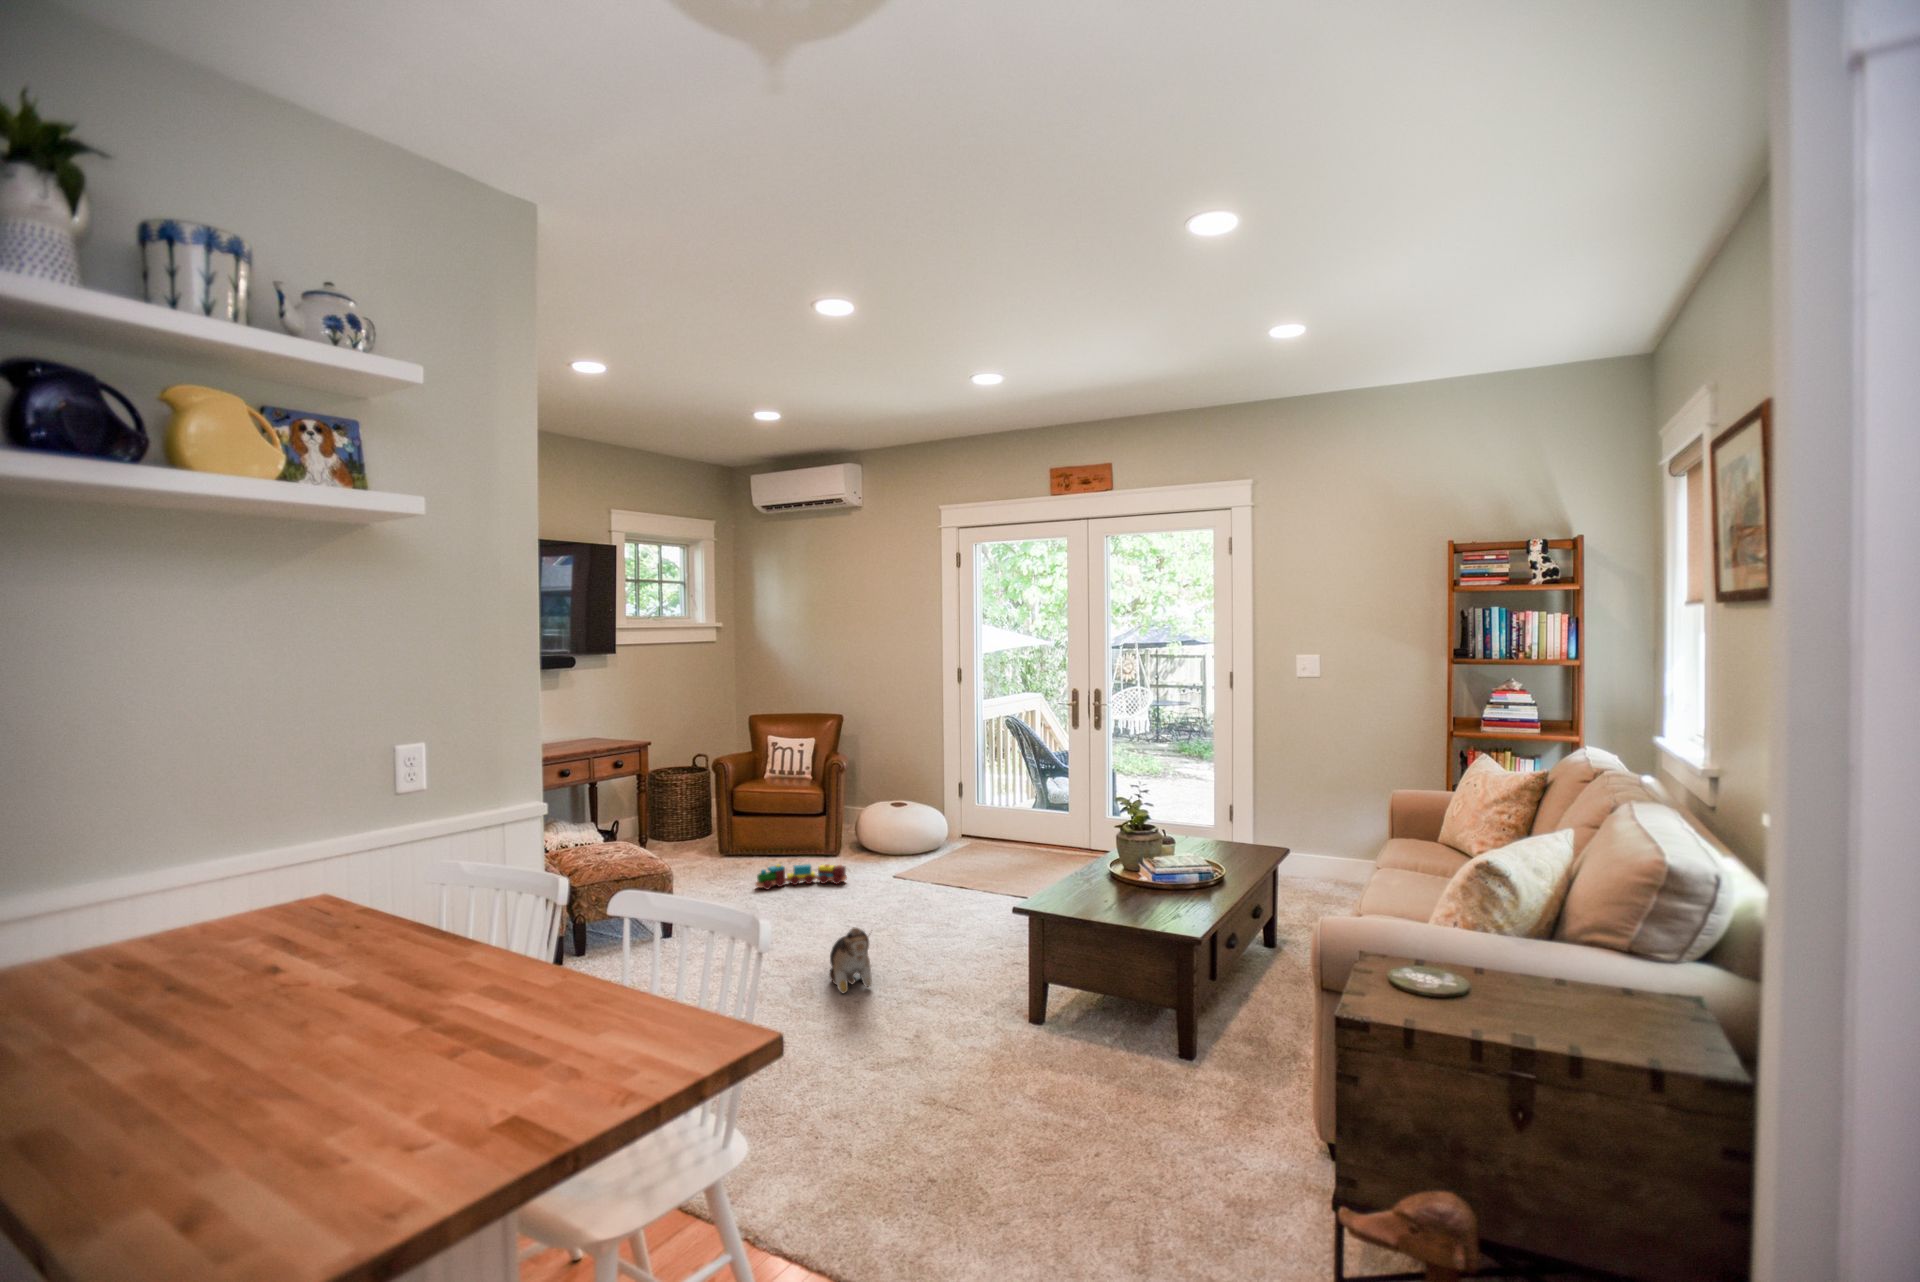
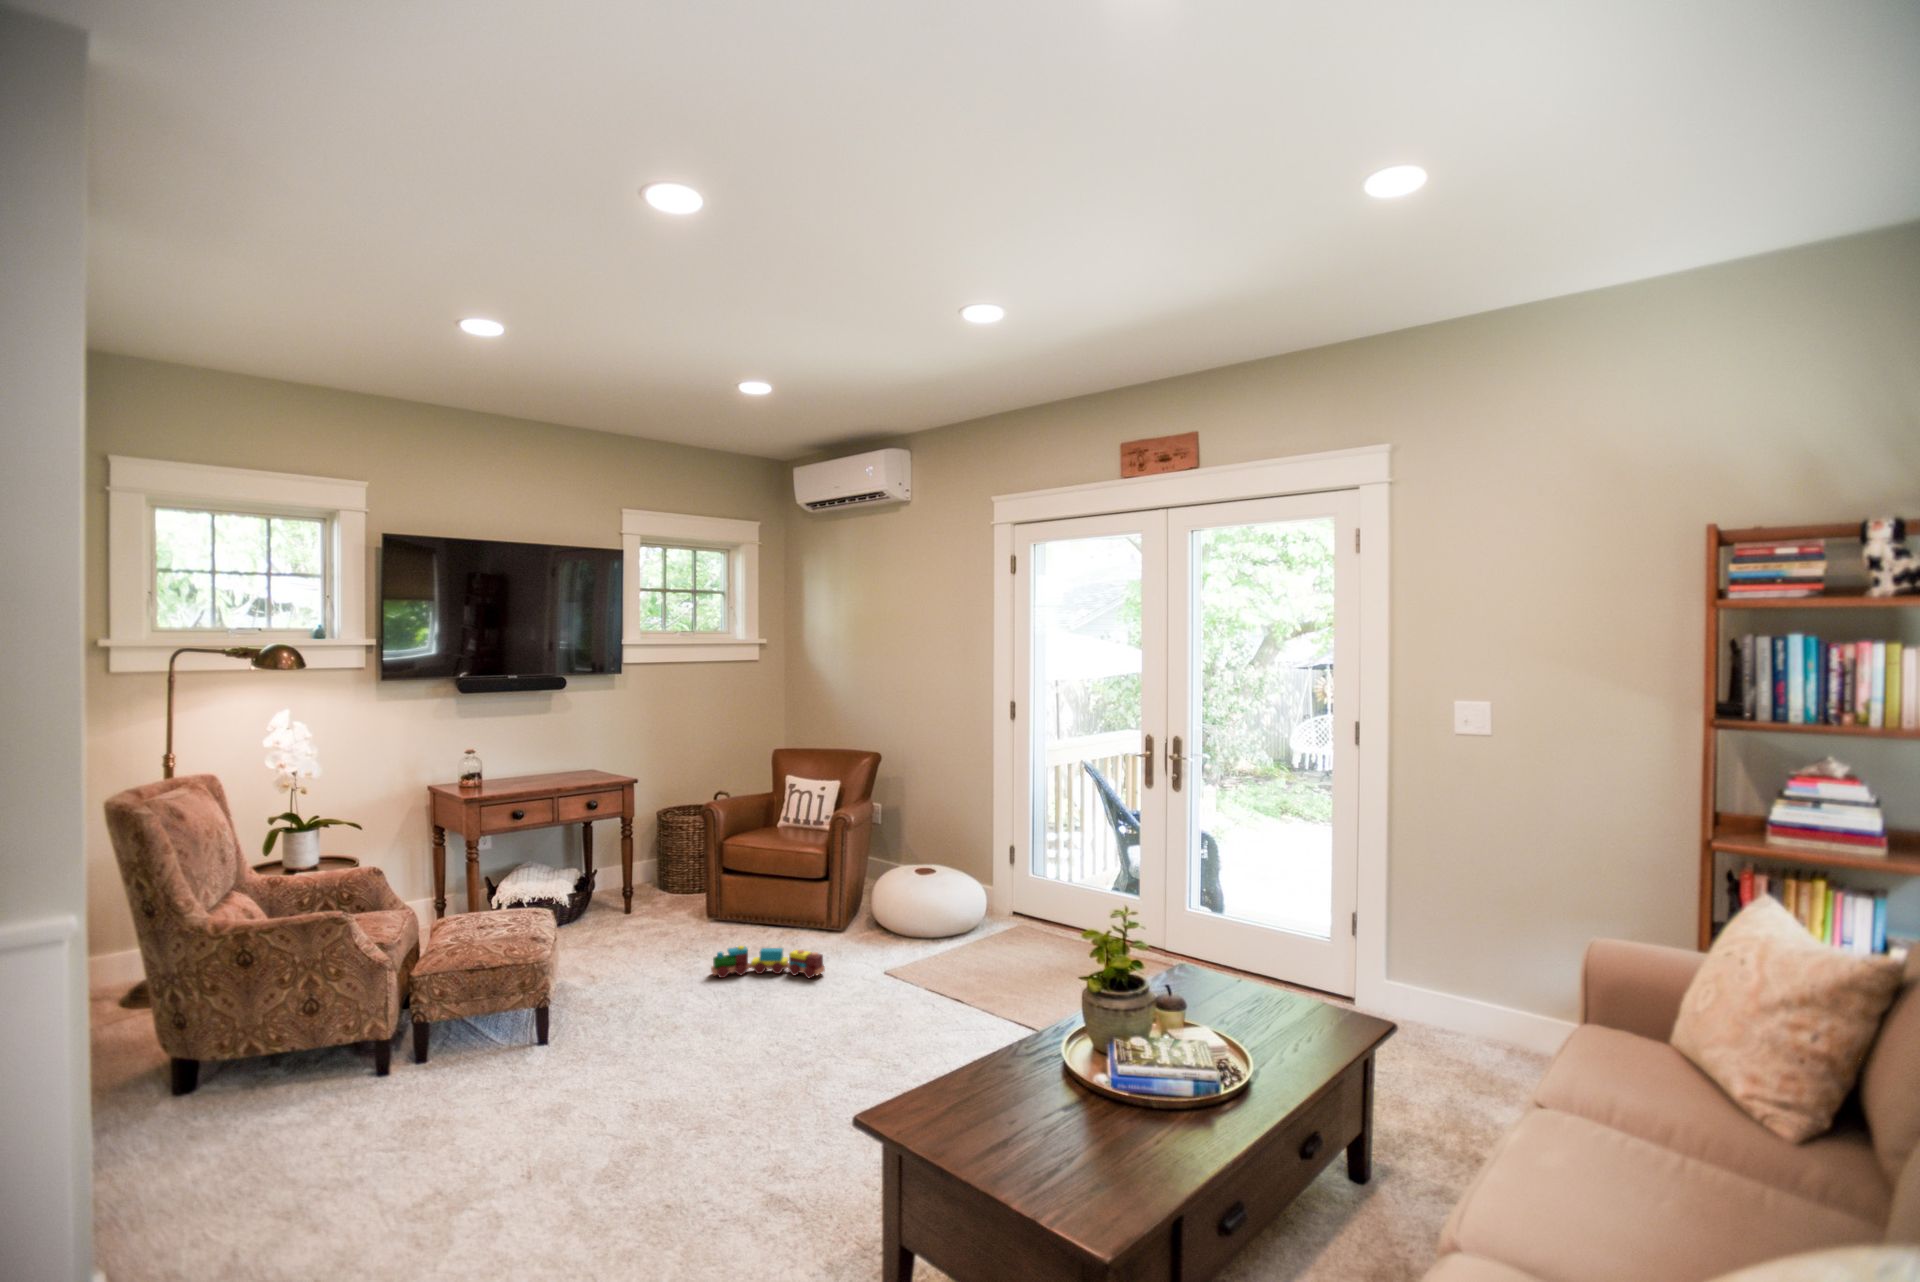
plush toy: present [829,927,872,993] -> none [647,1096,719,1190]

